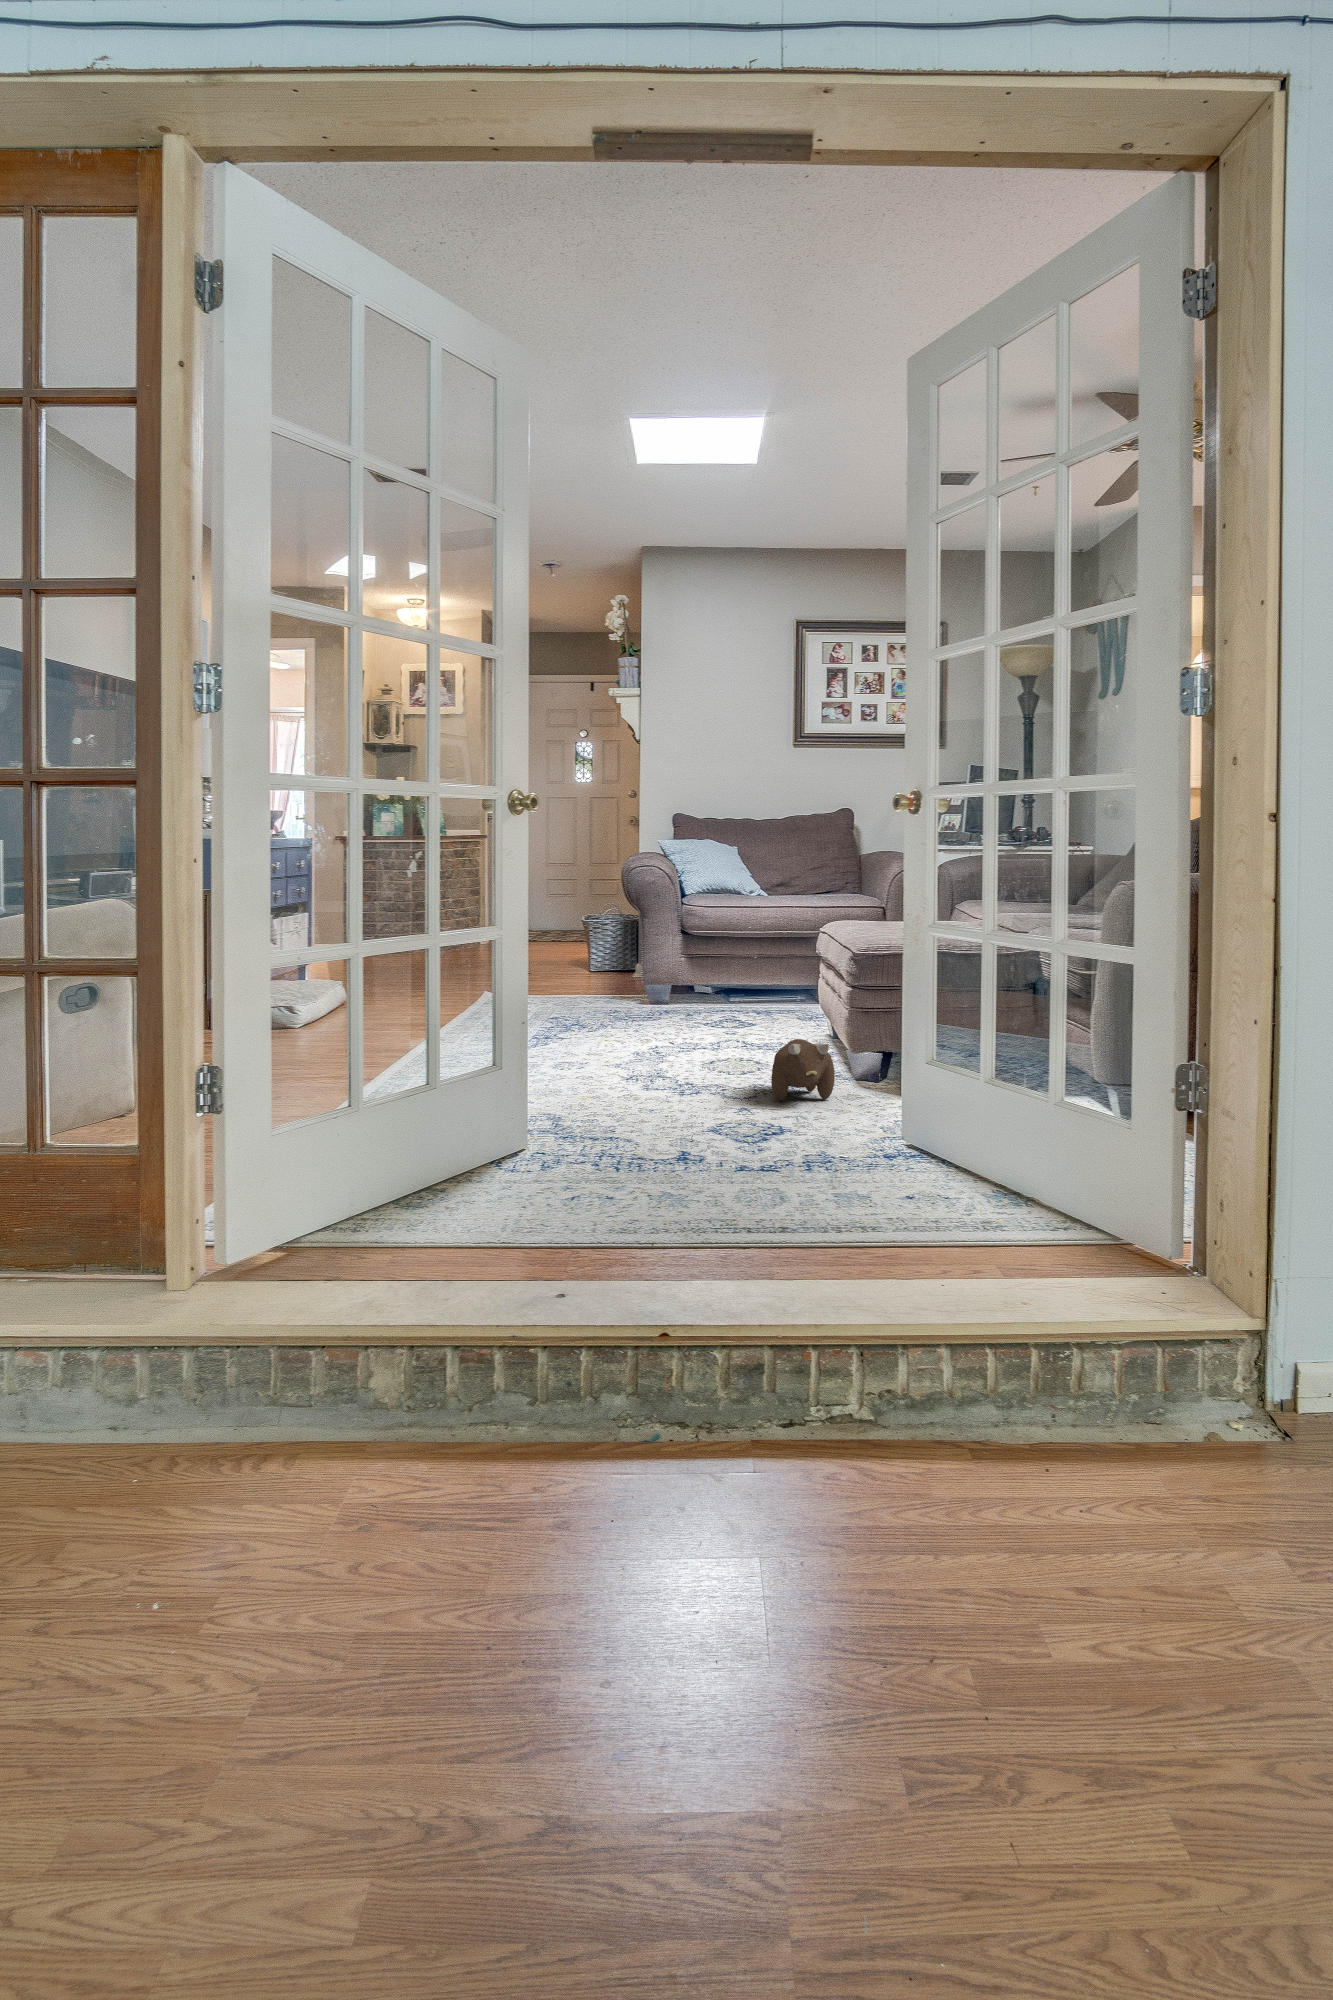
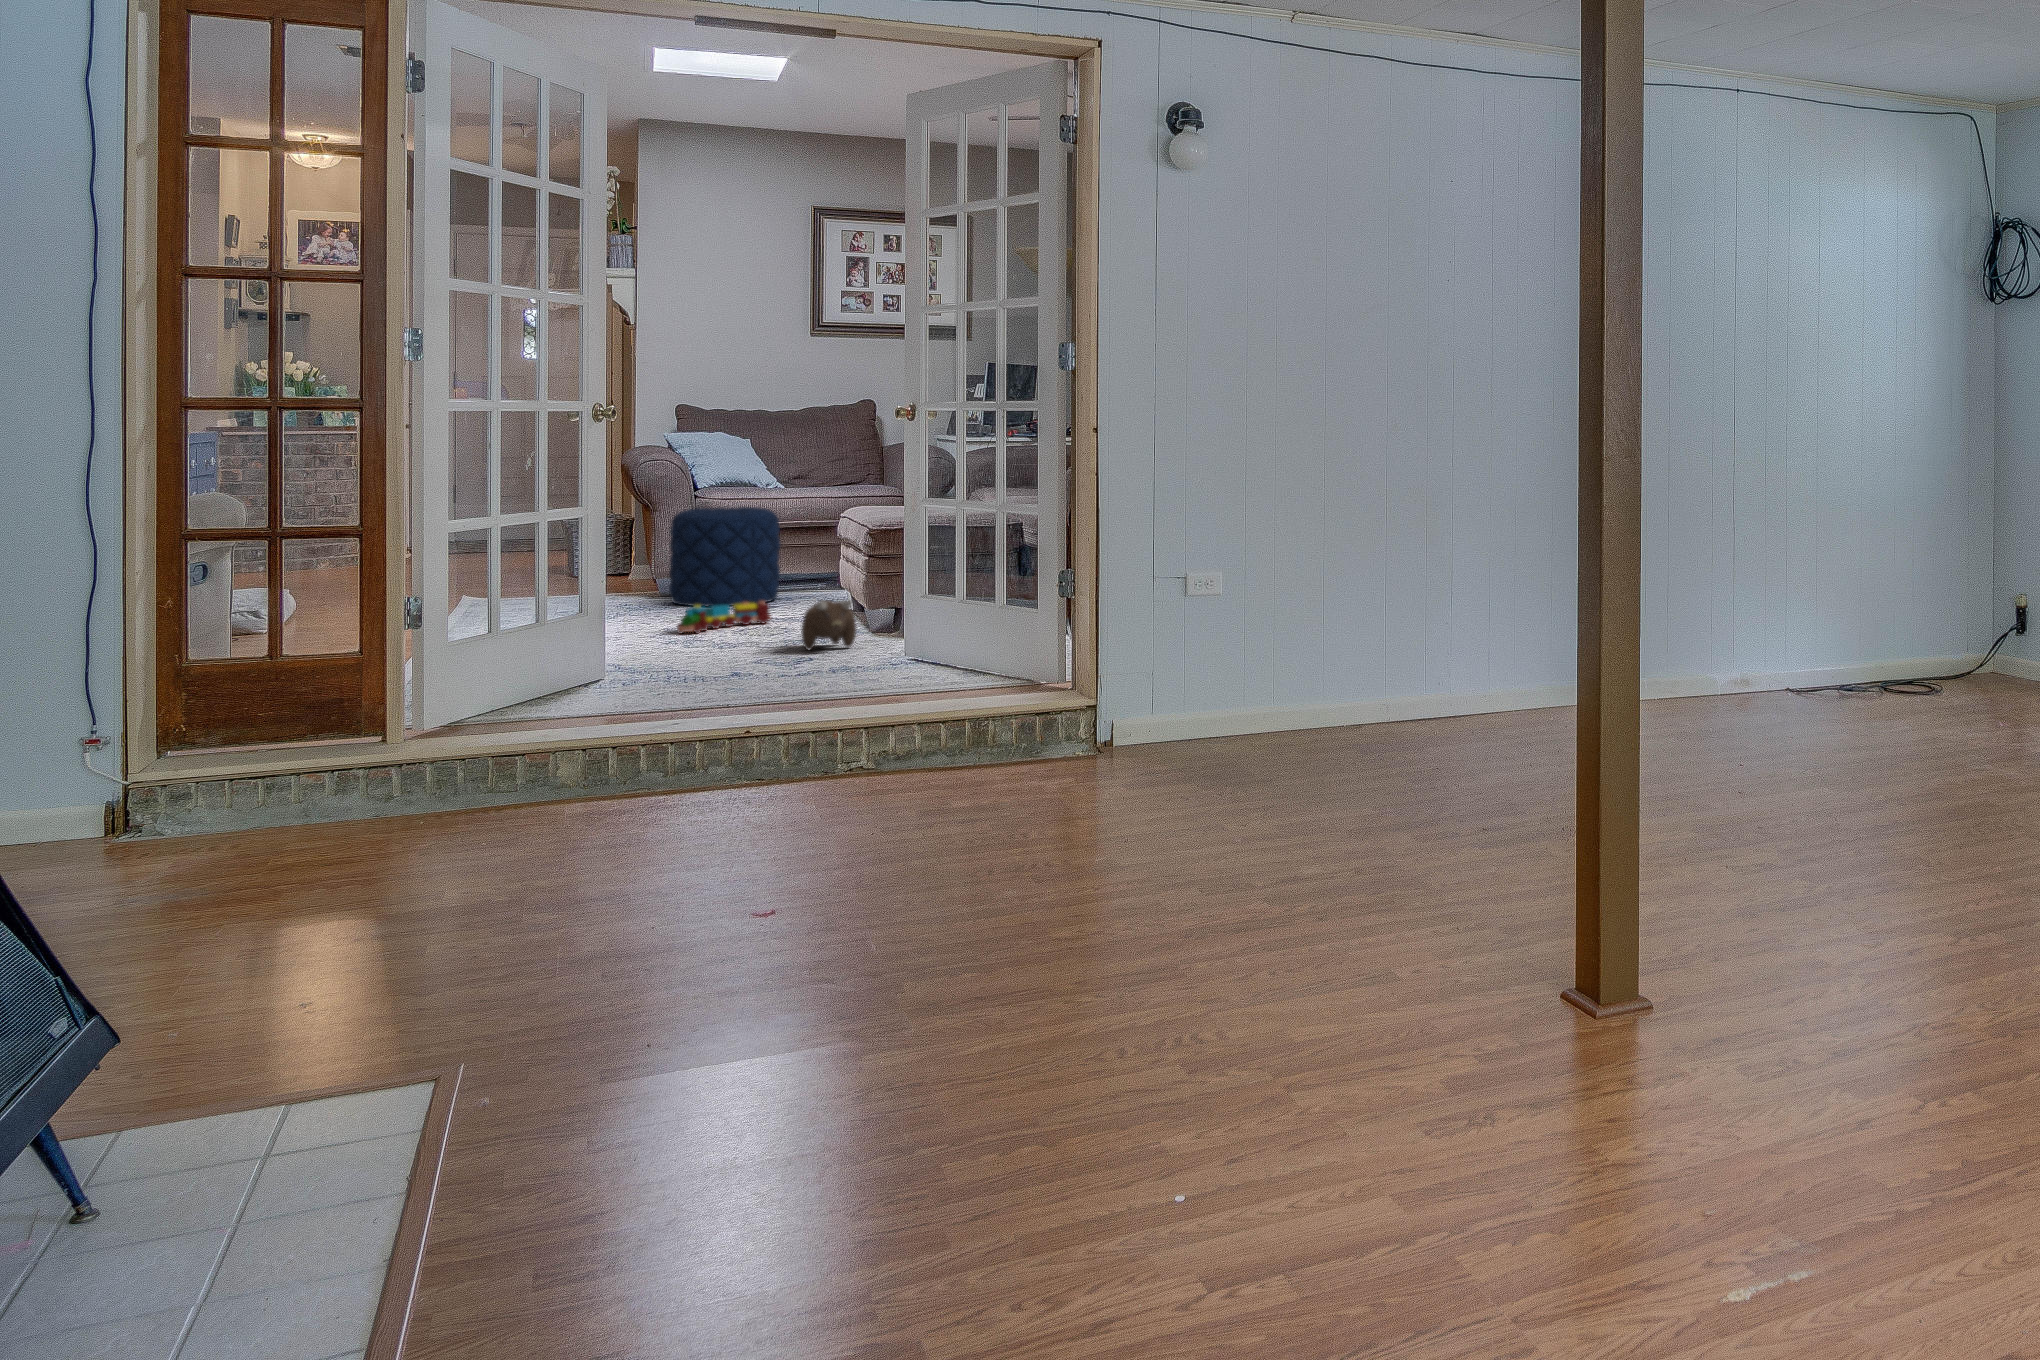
pouf: none [662,915,761,1014] -> present [669,506,781,607]
toy train: none [652,1020,747,1056] -> present [677,601,771,633]

